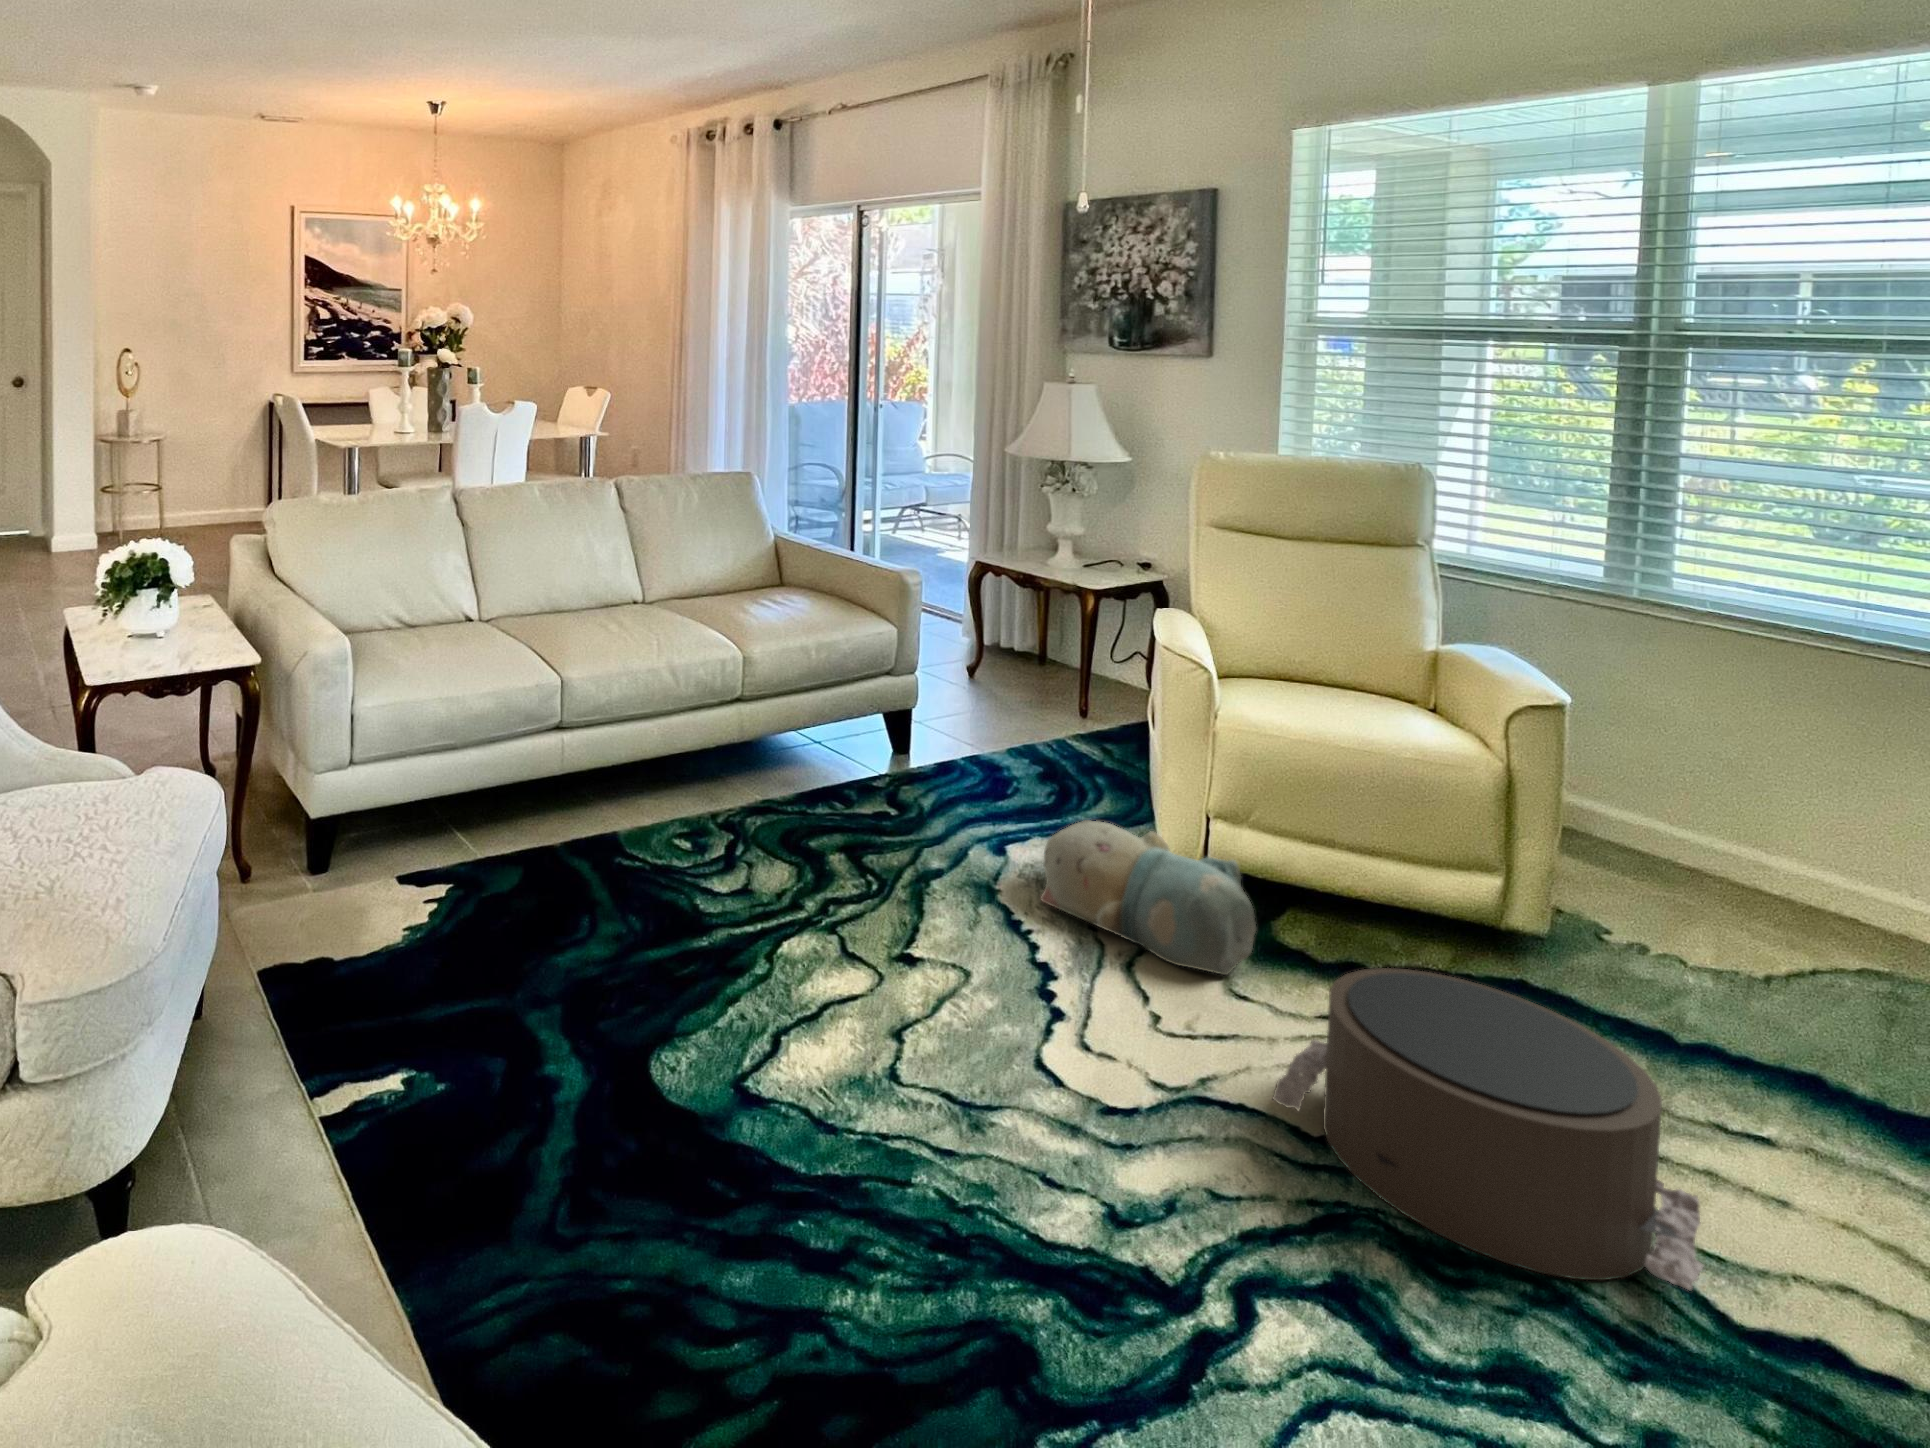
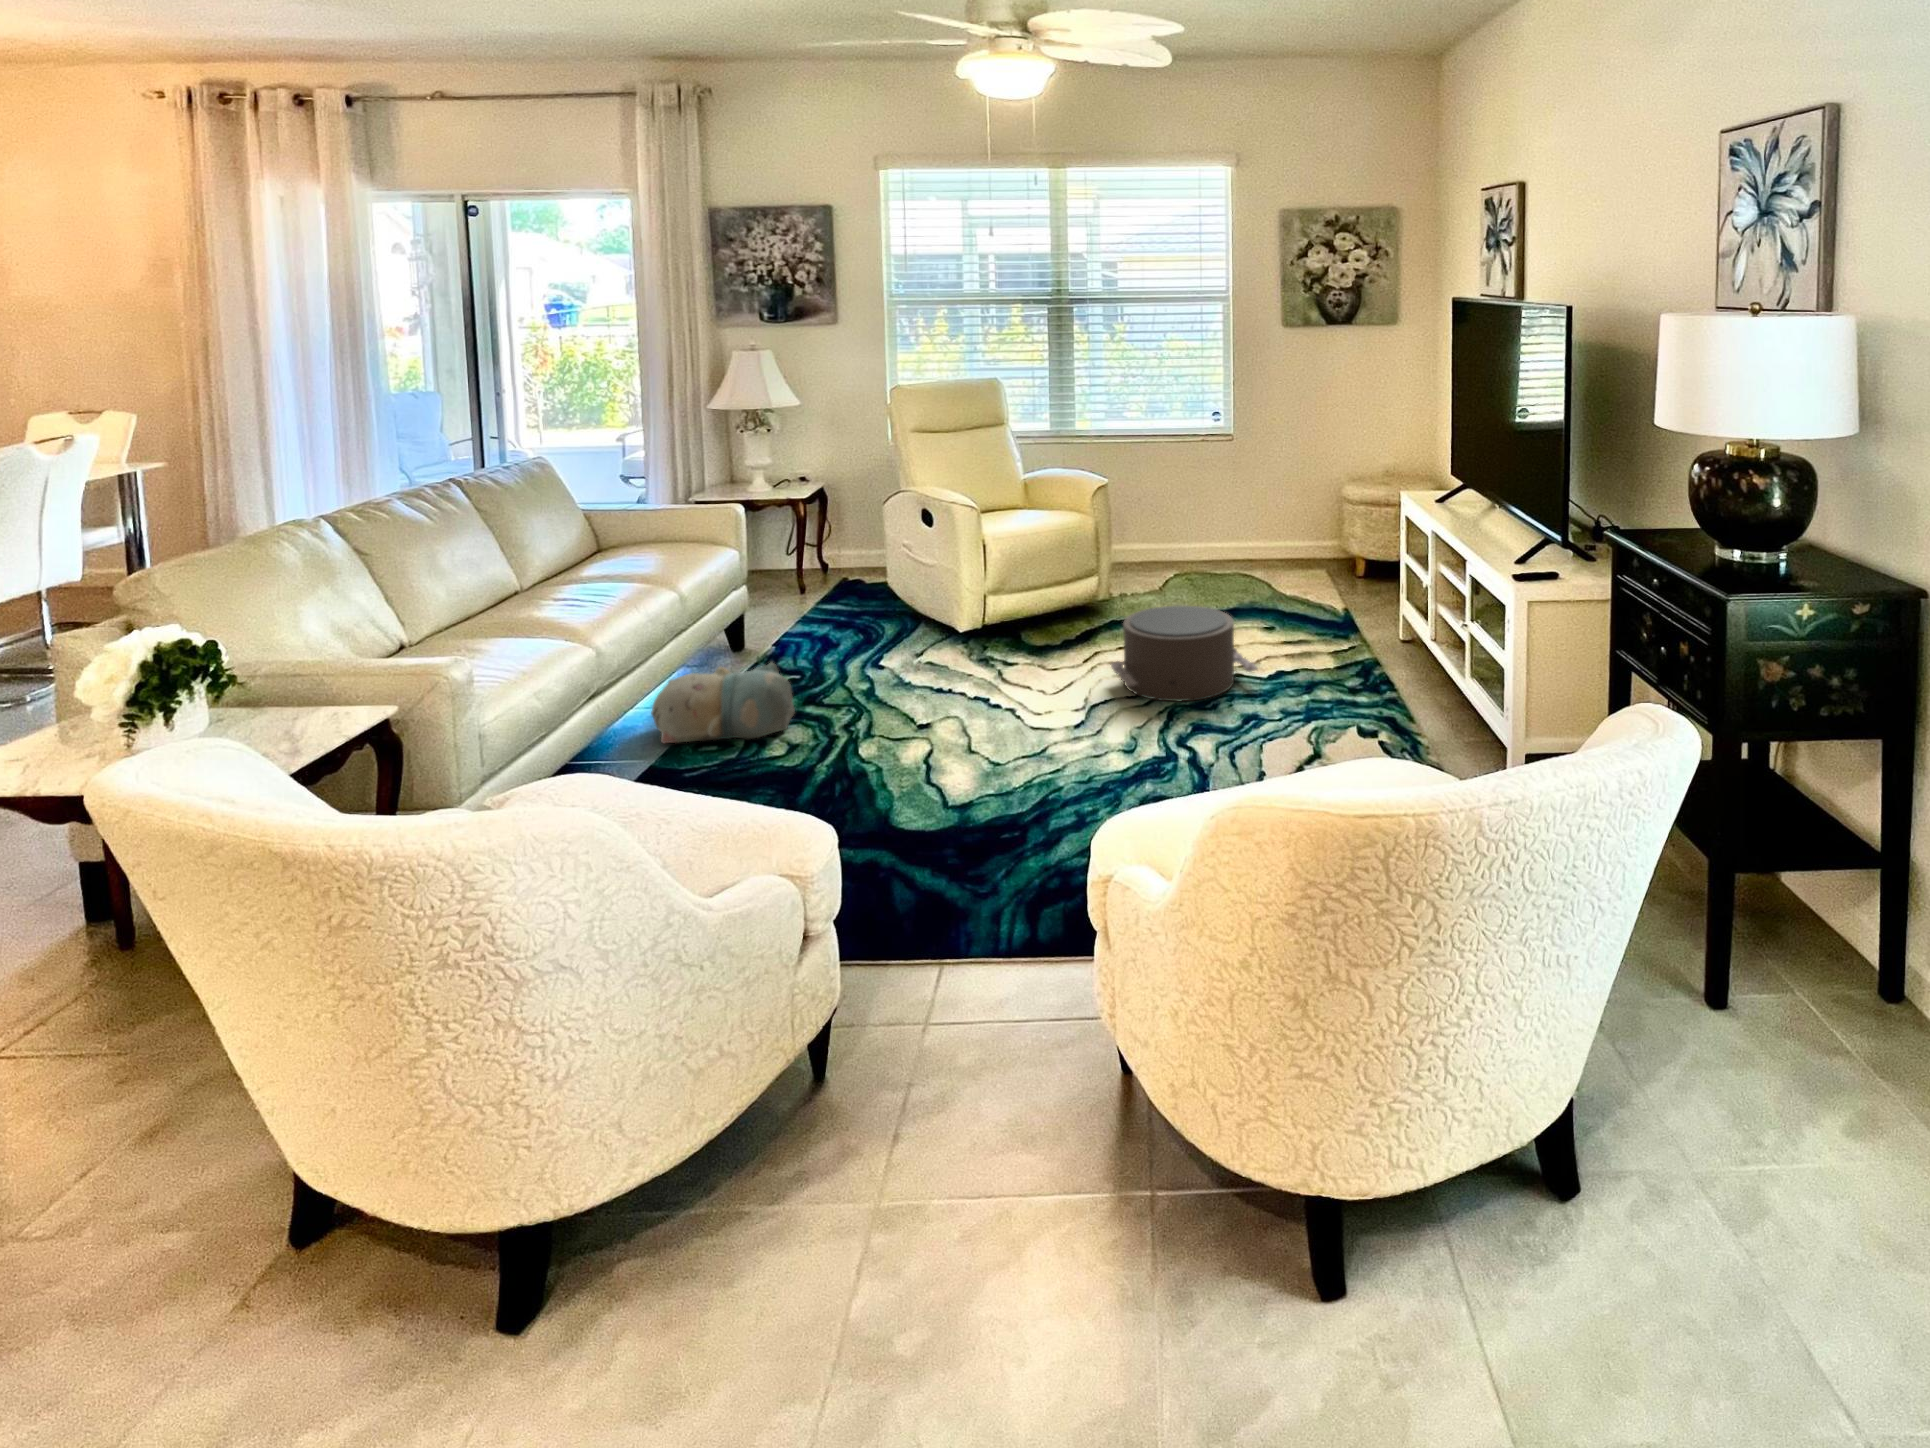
plush toy: present [1040,820,1256,975] -> present [651,663,795,743]

